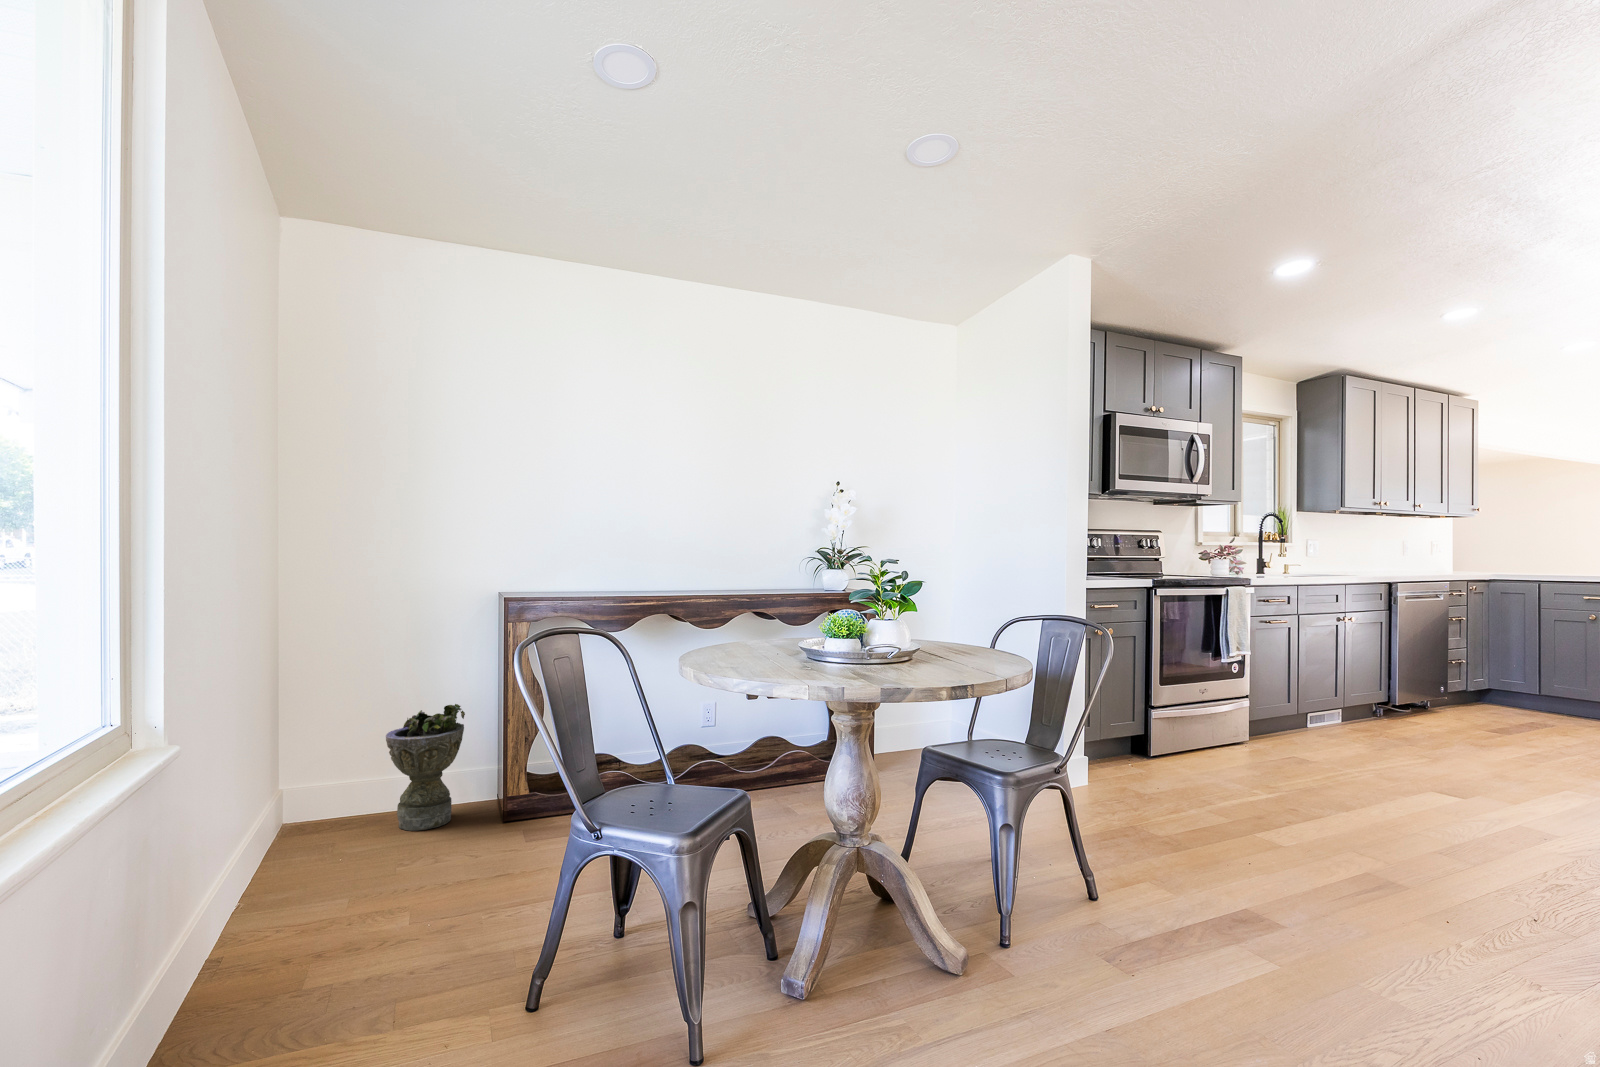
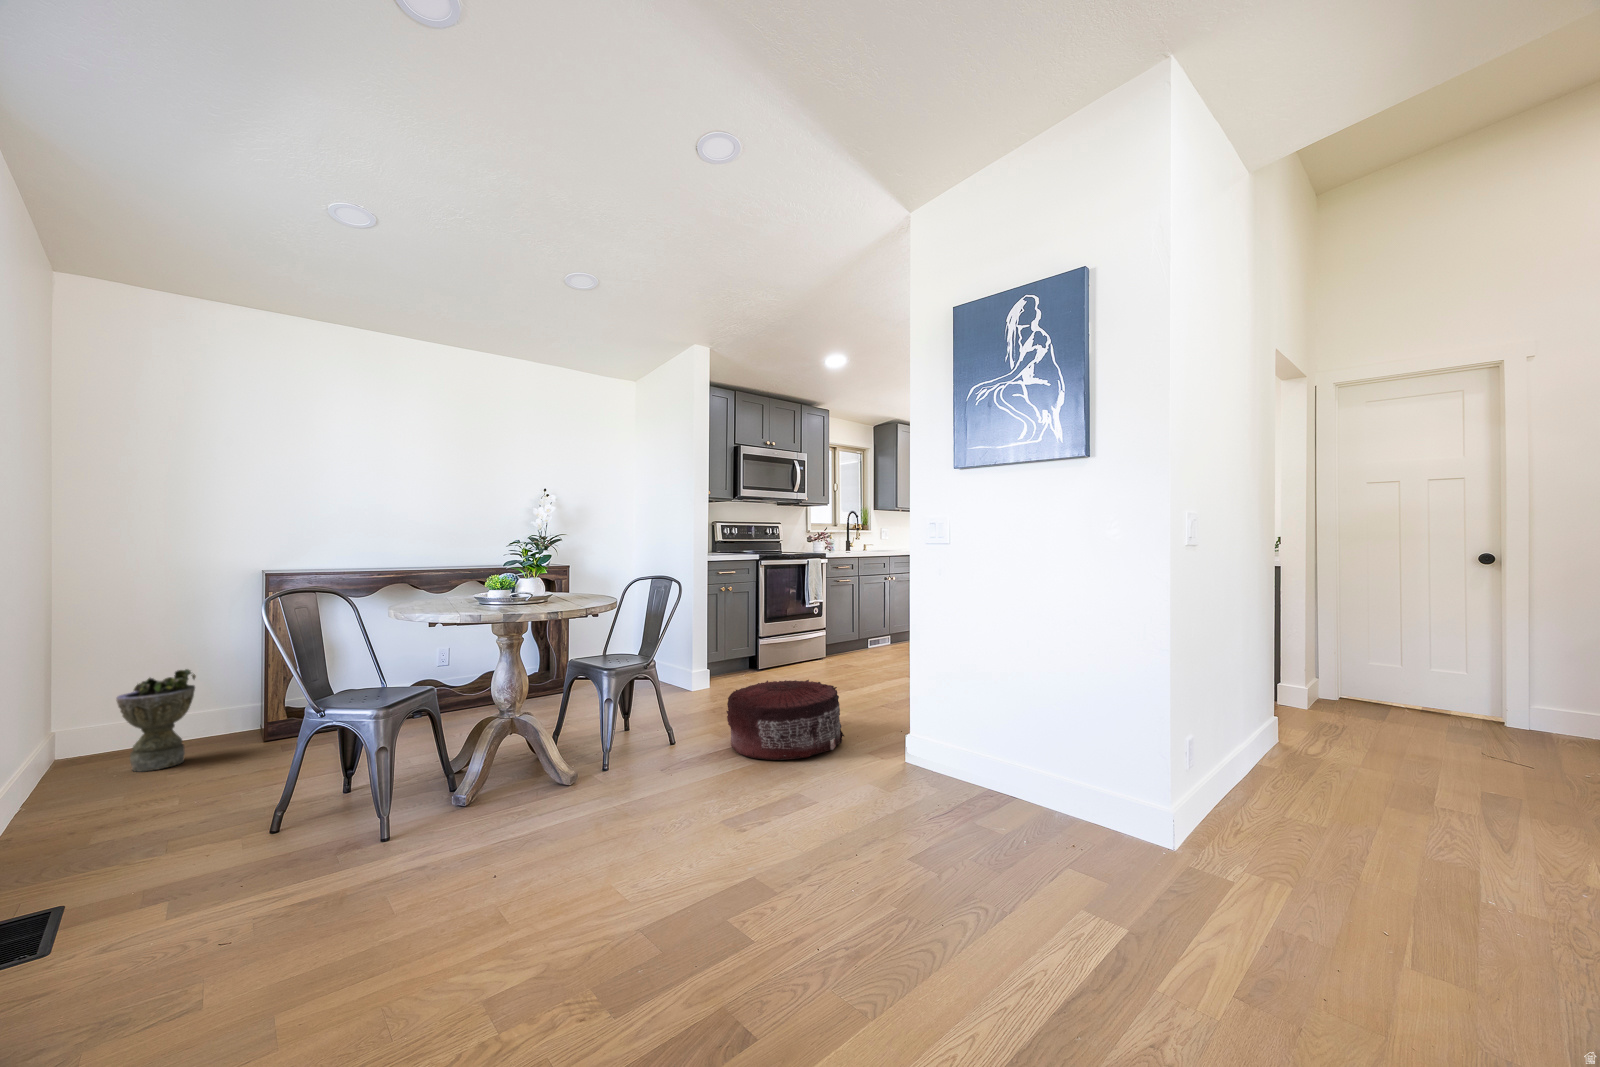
pouf: none [1208,809,1480,1008] -> present [727,680,844,760]

